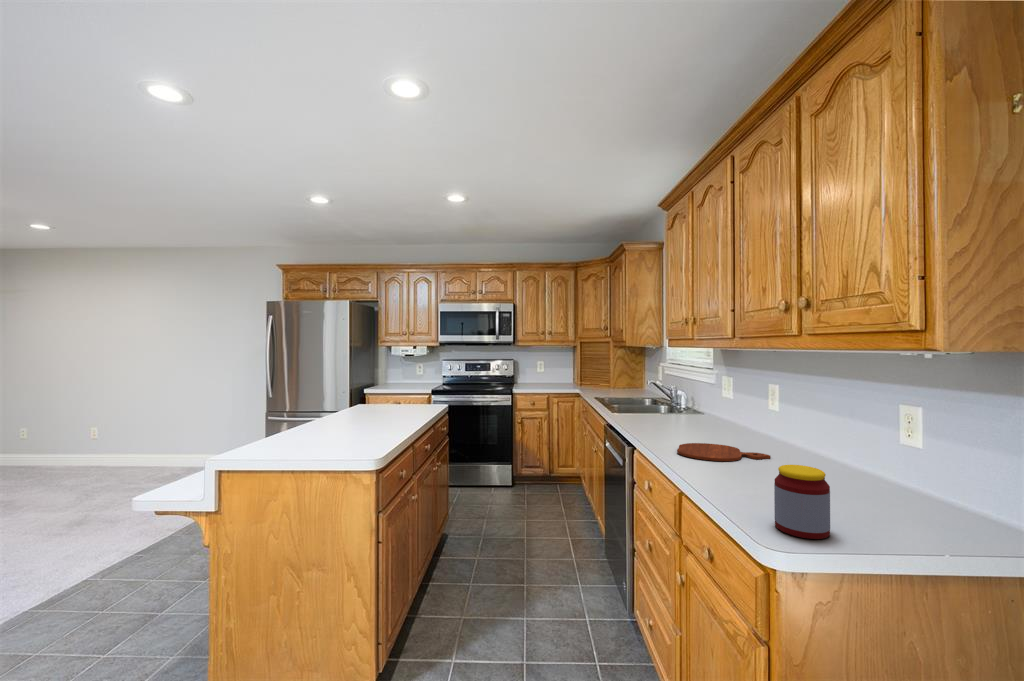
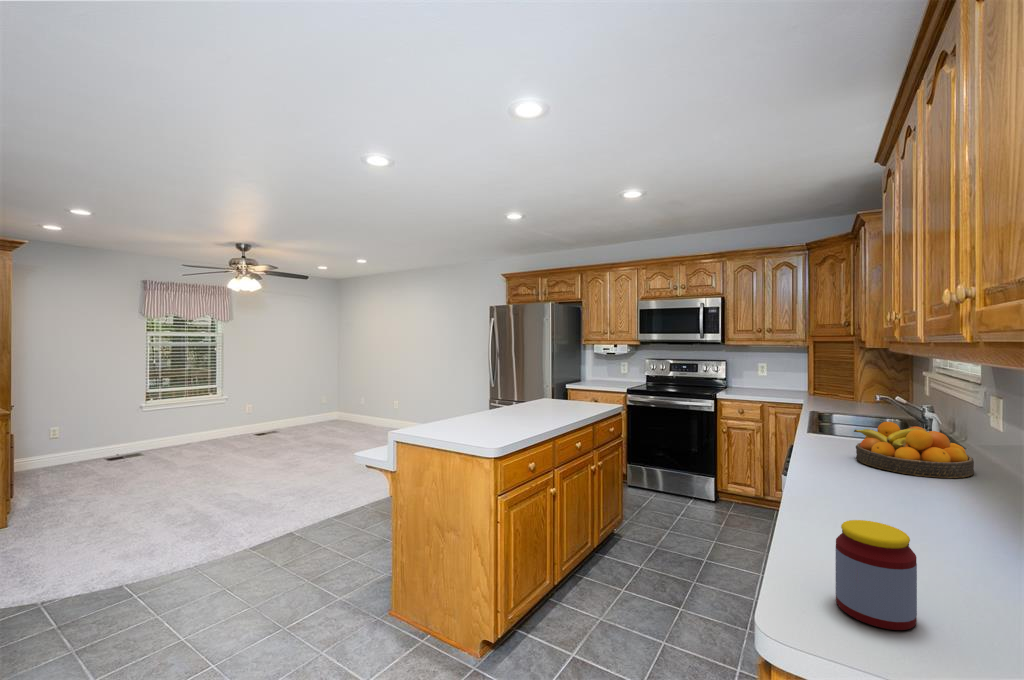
fruit bowl: none [660,399,732,436] -> present [854,422,974,478]
cutting board: present [677,443,771,461] -> none [832,480,983,520]

